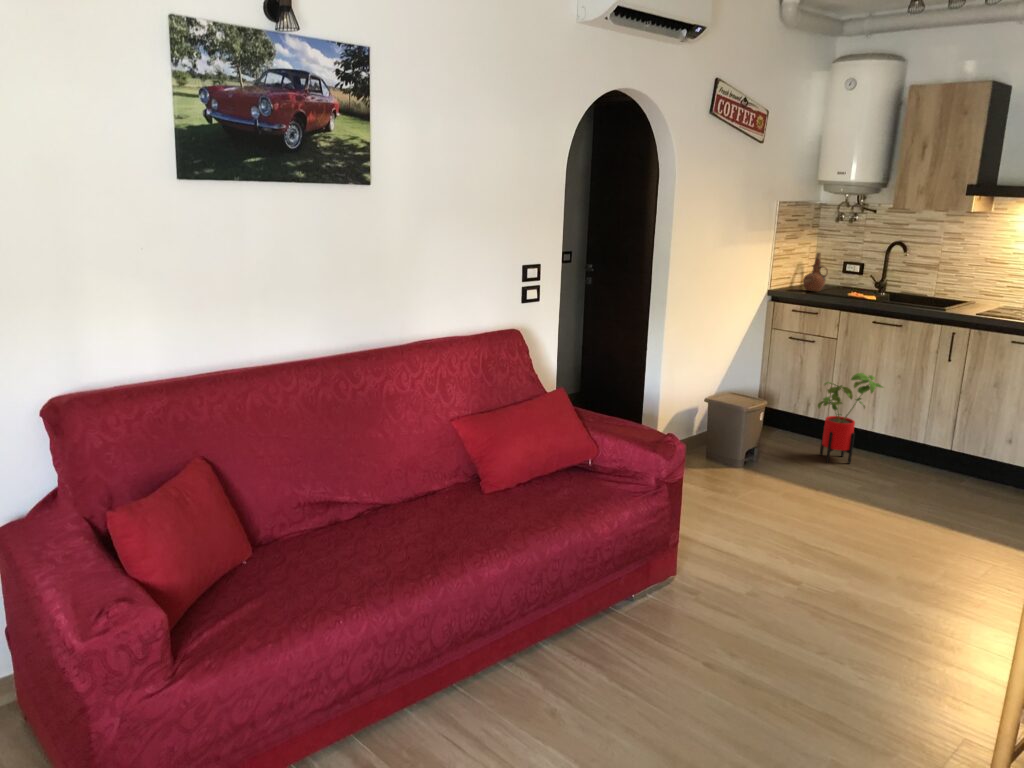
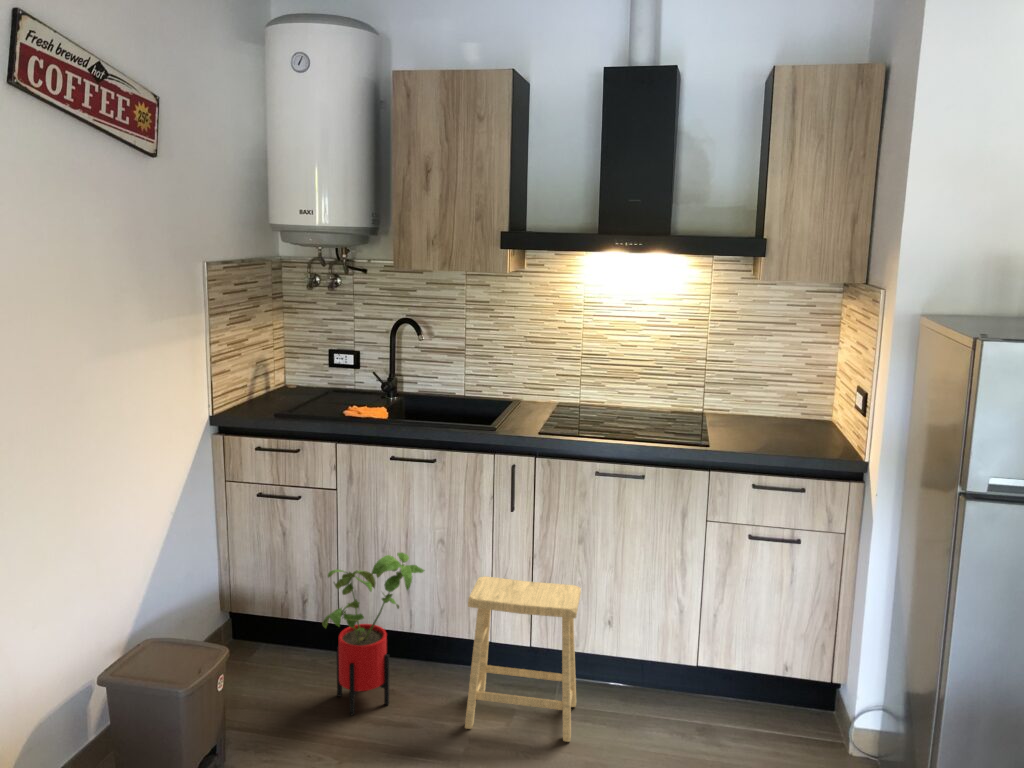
ceramic pitcher: present [803,253,828,292] -> none [269,343,307,407]
footstool: none [895,397,989,499] -> present [465,576,581,742]

